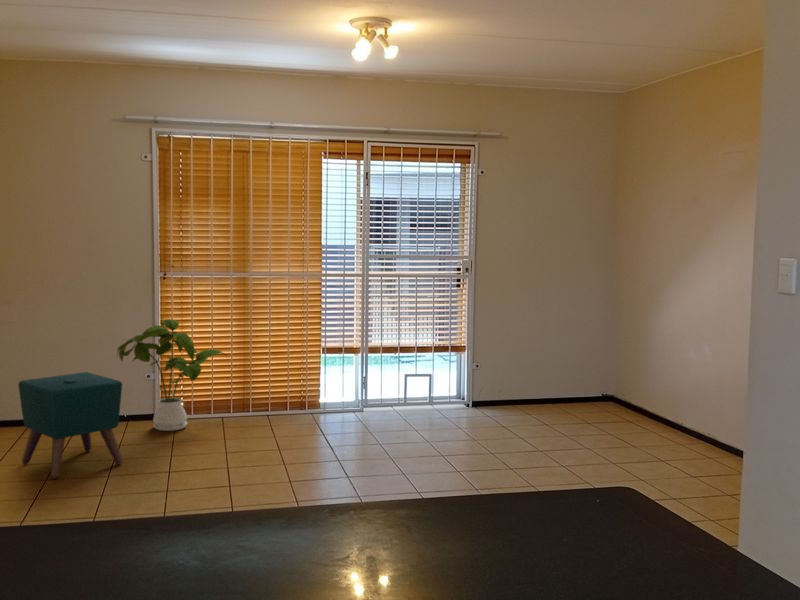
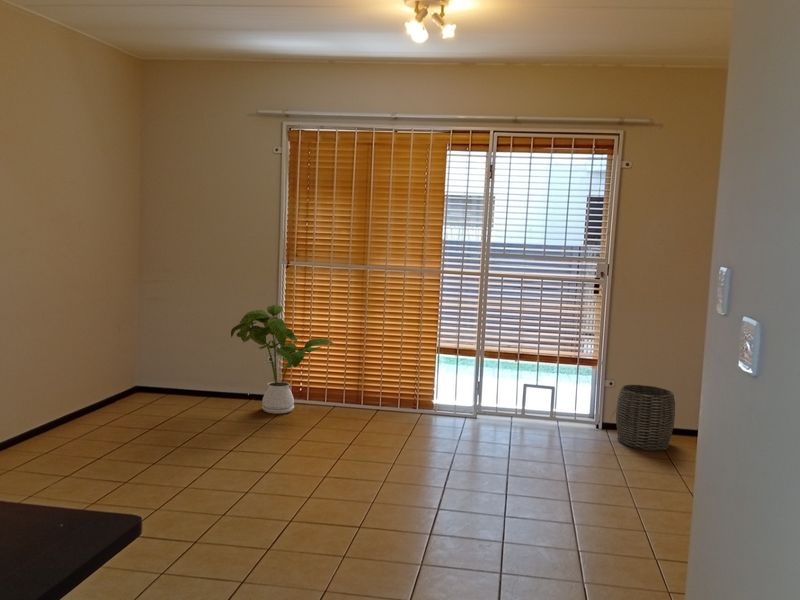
woven basket: none [487,364,534,418] -> present [616,385,675,451]
ottoman: present [18,372,122,479] -> none [114,348,196,449]

